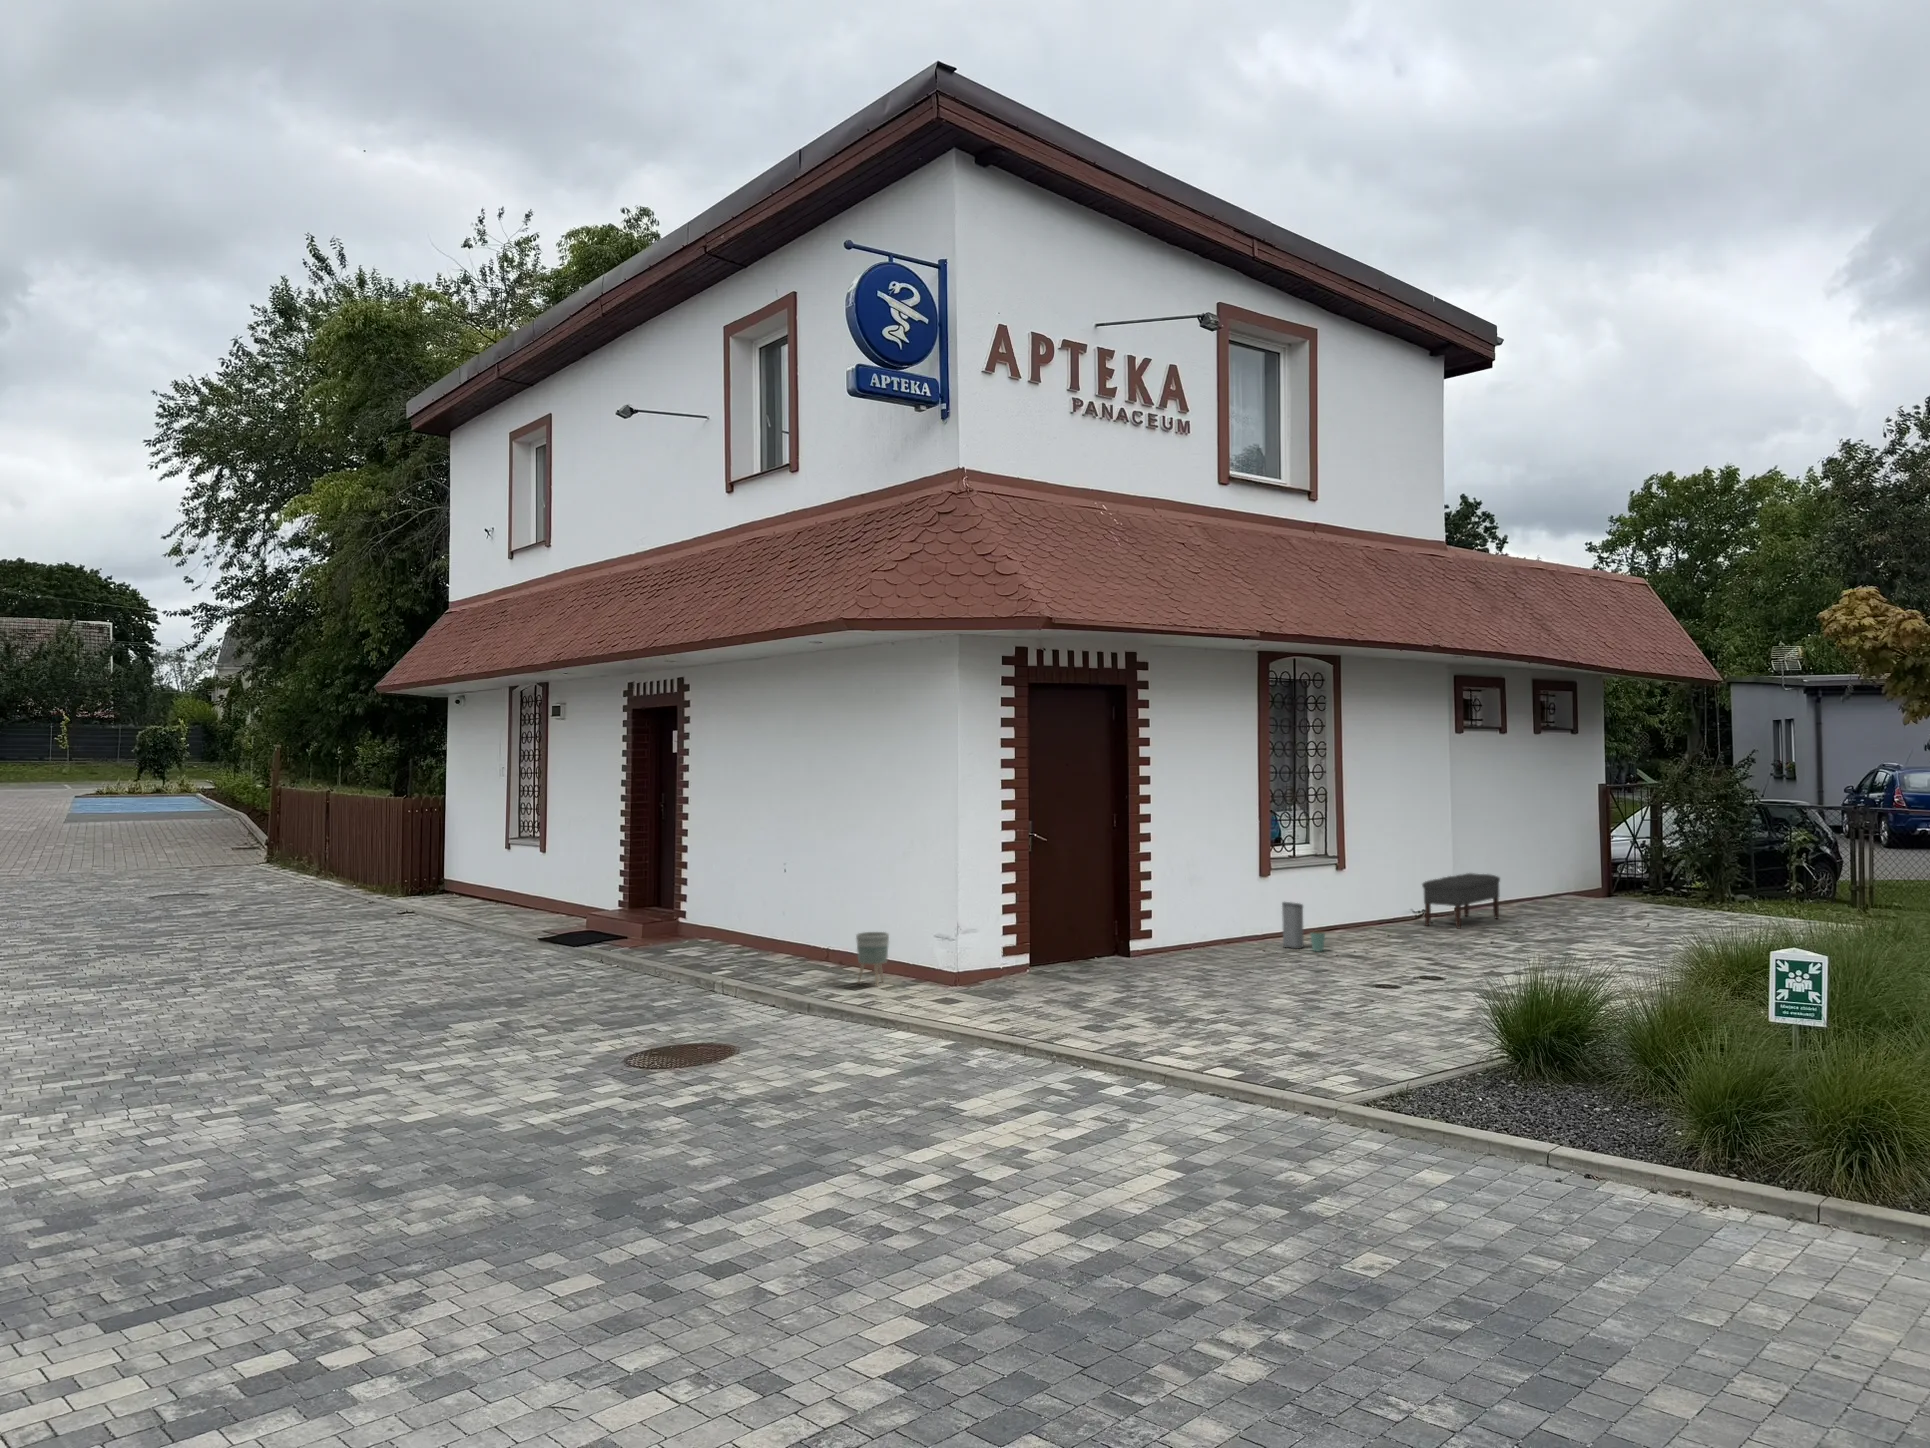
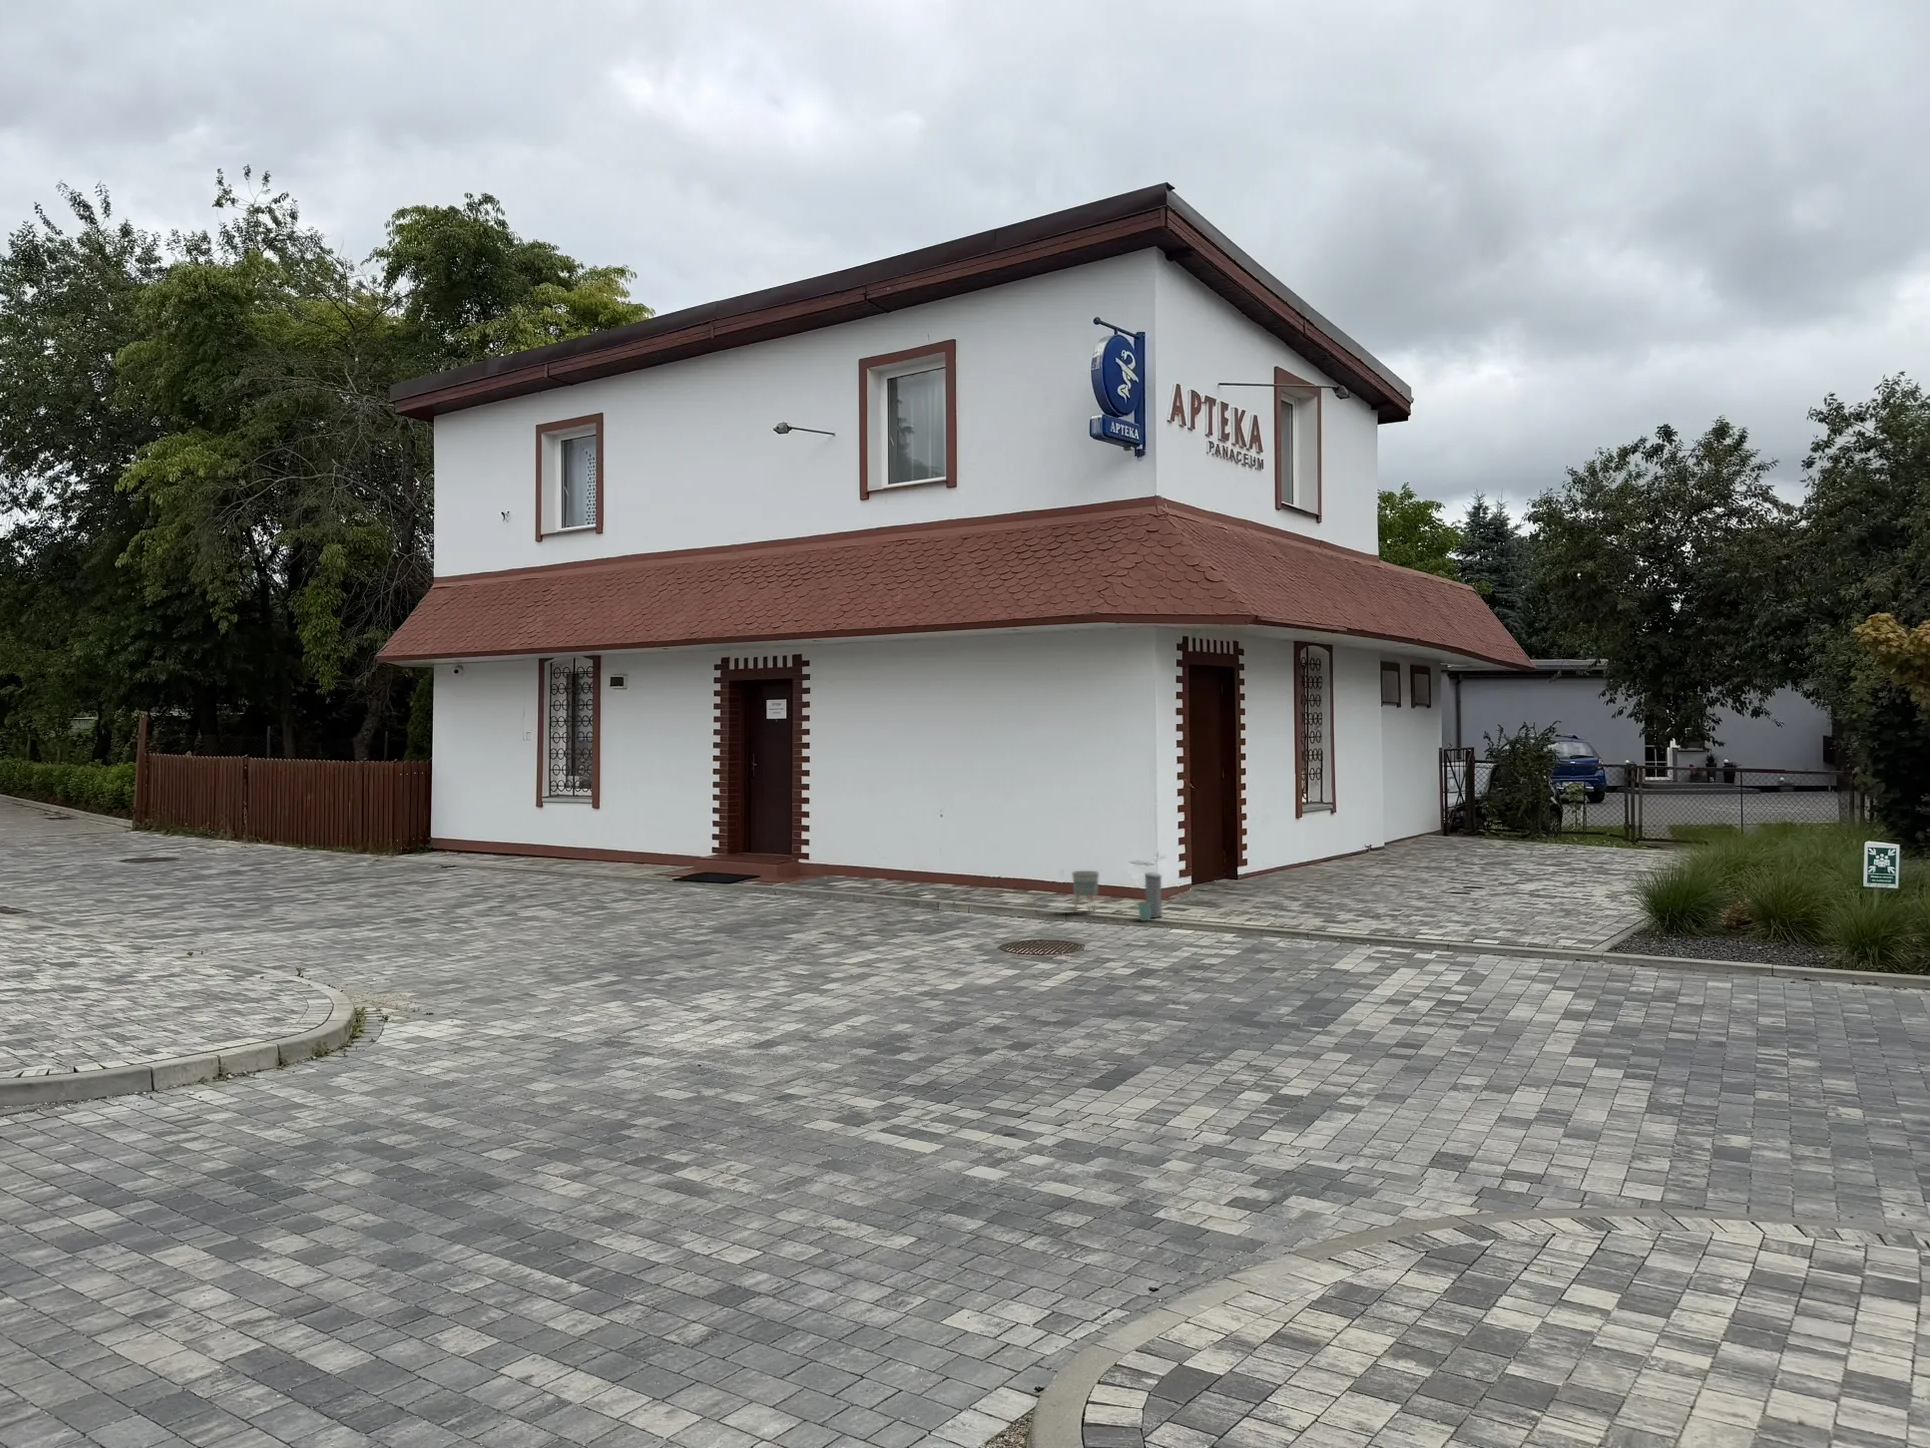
bench: present [1422,873,1500,928] -> none [1393,826,1439,868]
trash can: present [1282,902,1325,951] -> present [1138,872,1162,921]

